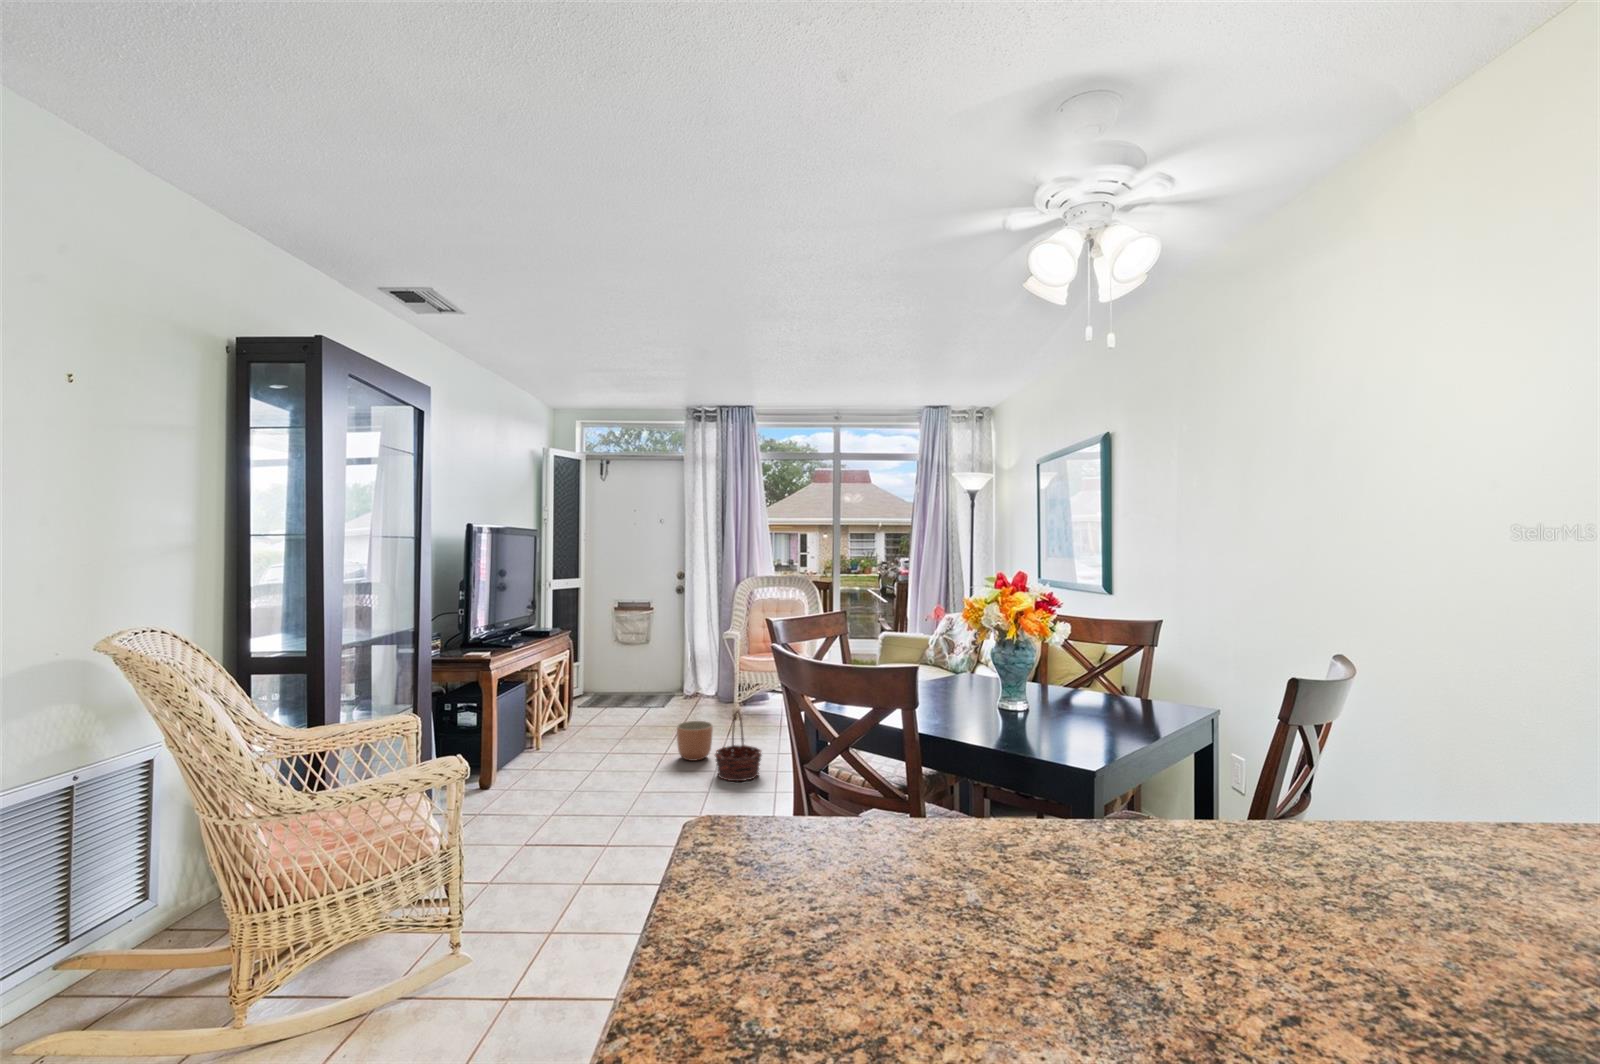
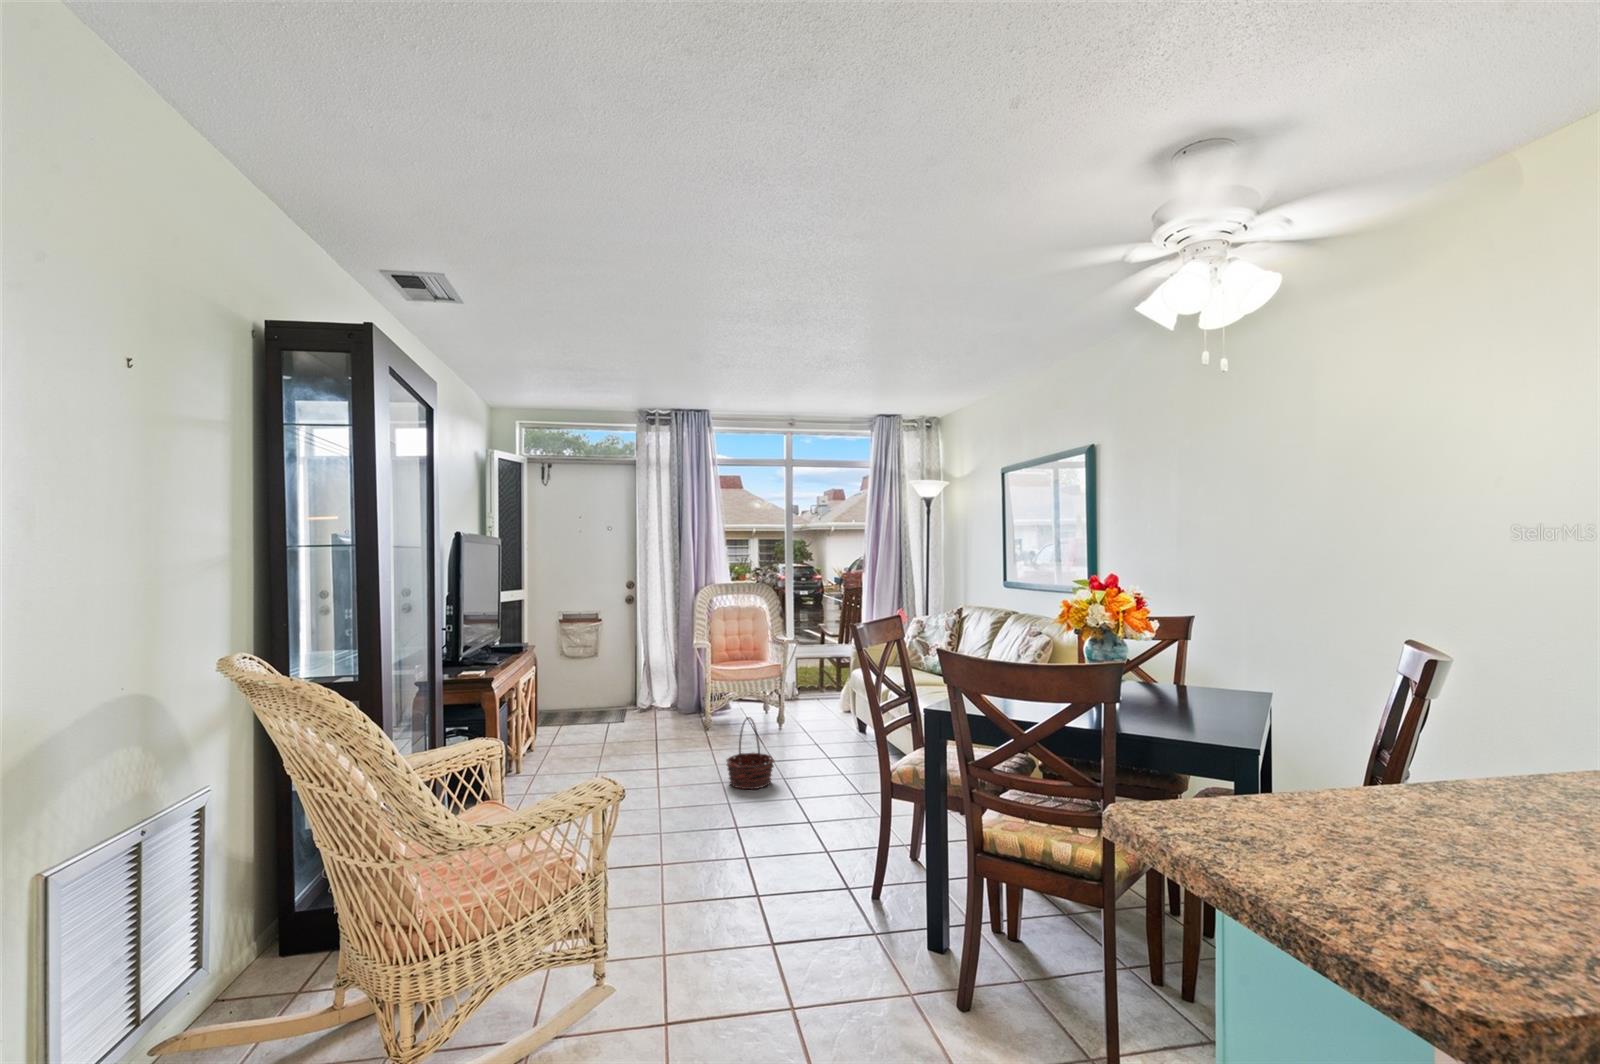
planter: present [677,721,713,761] -> none [675,732,712,773]

